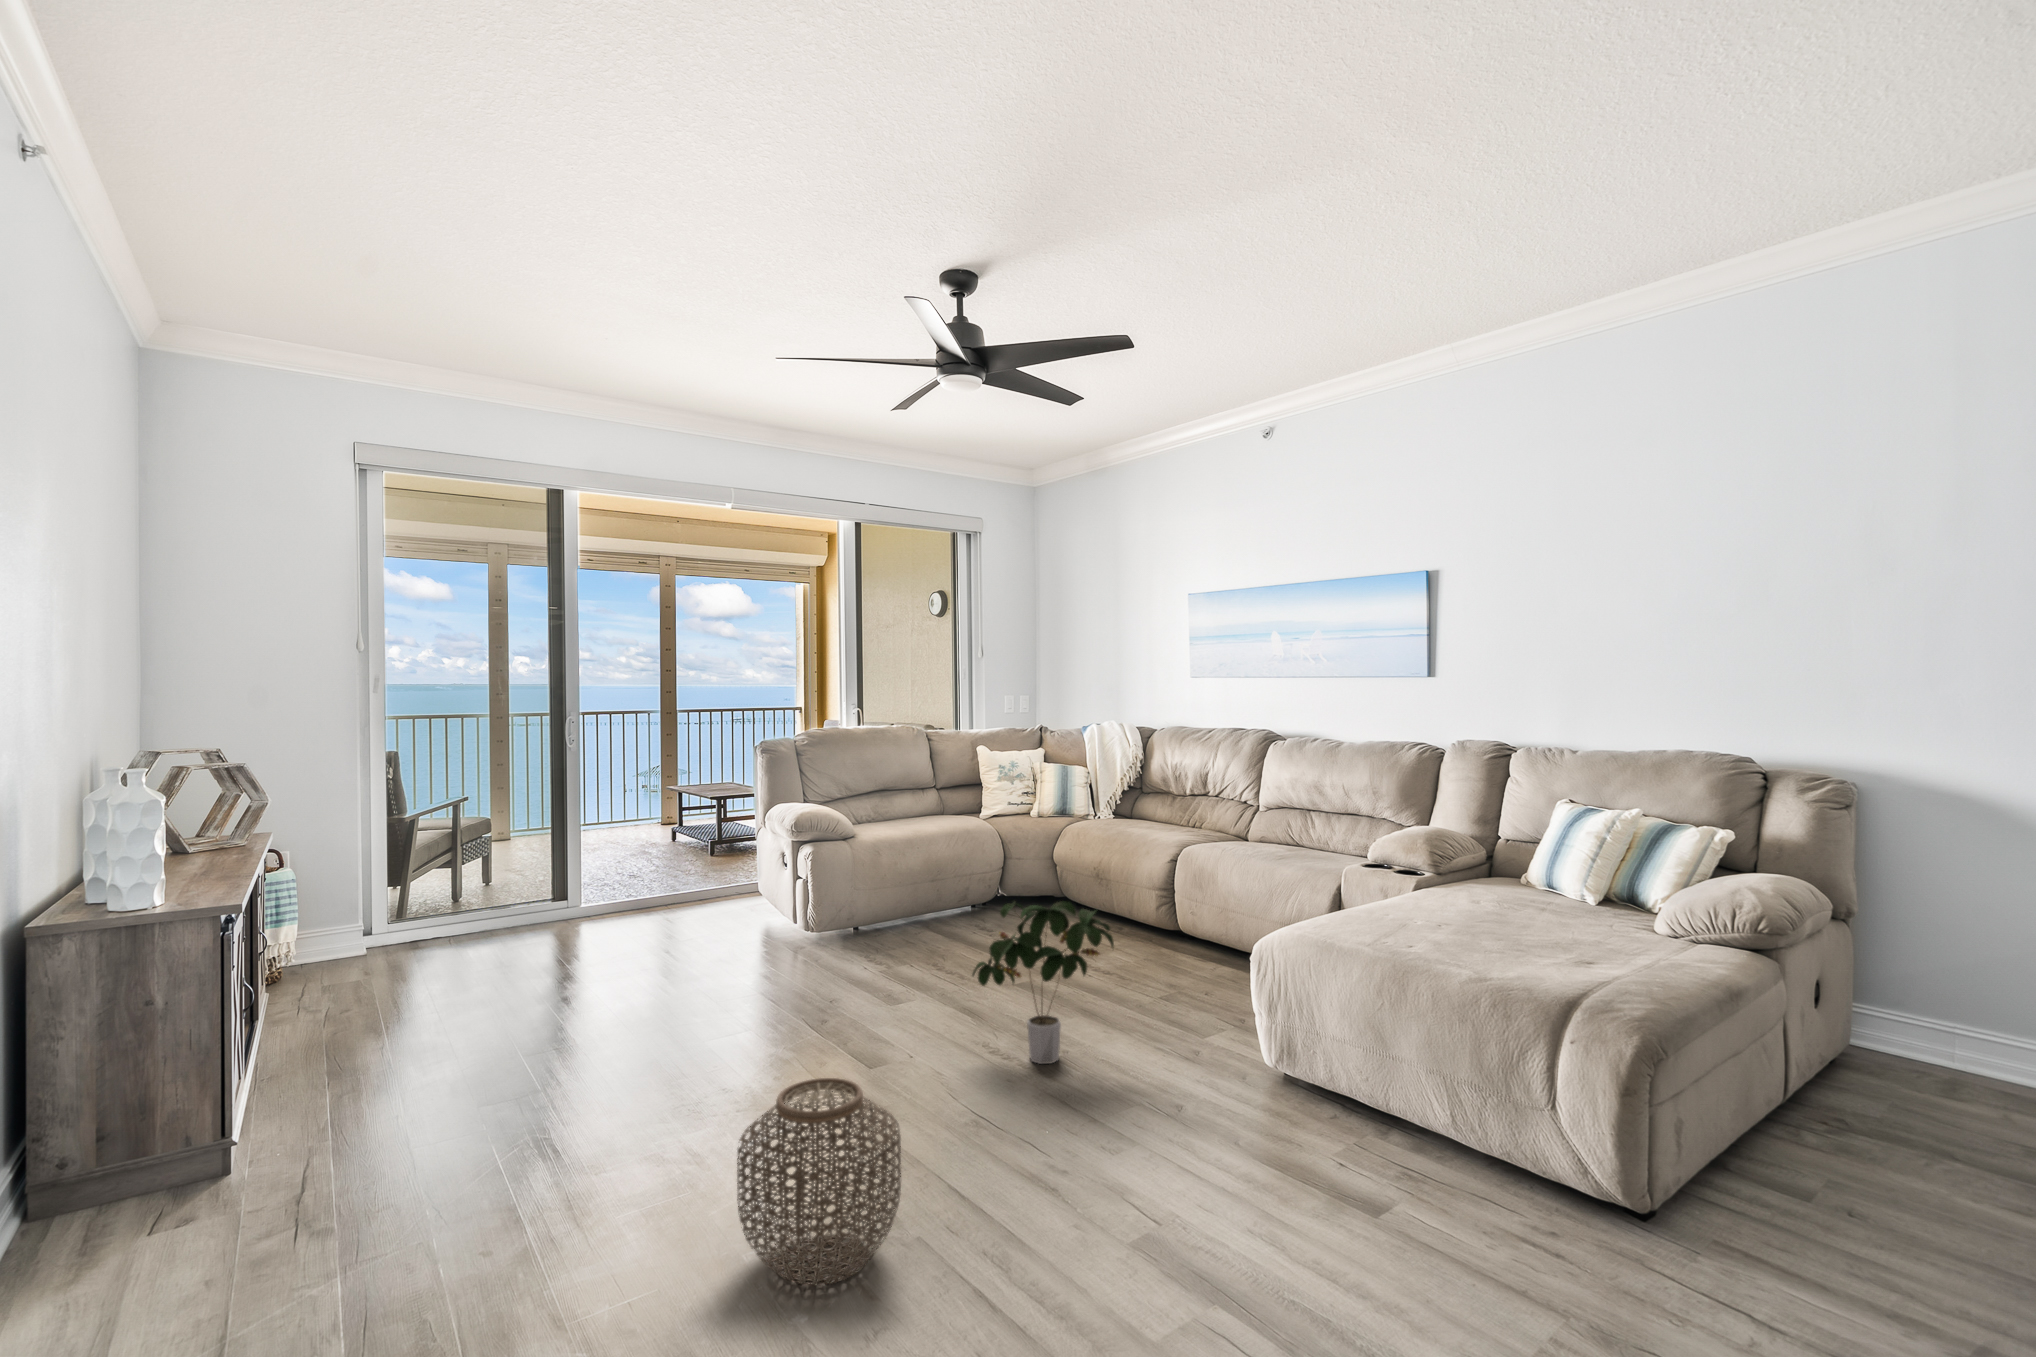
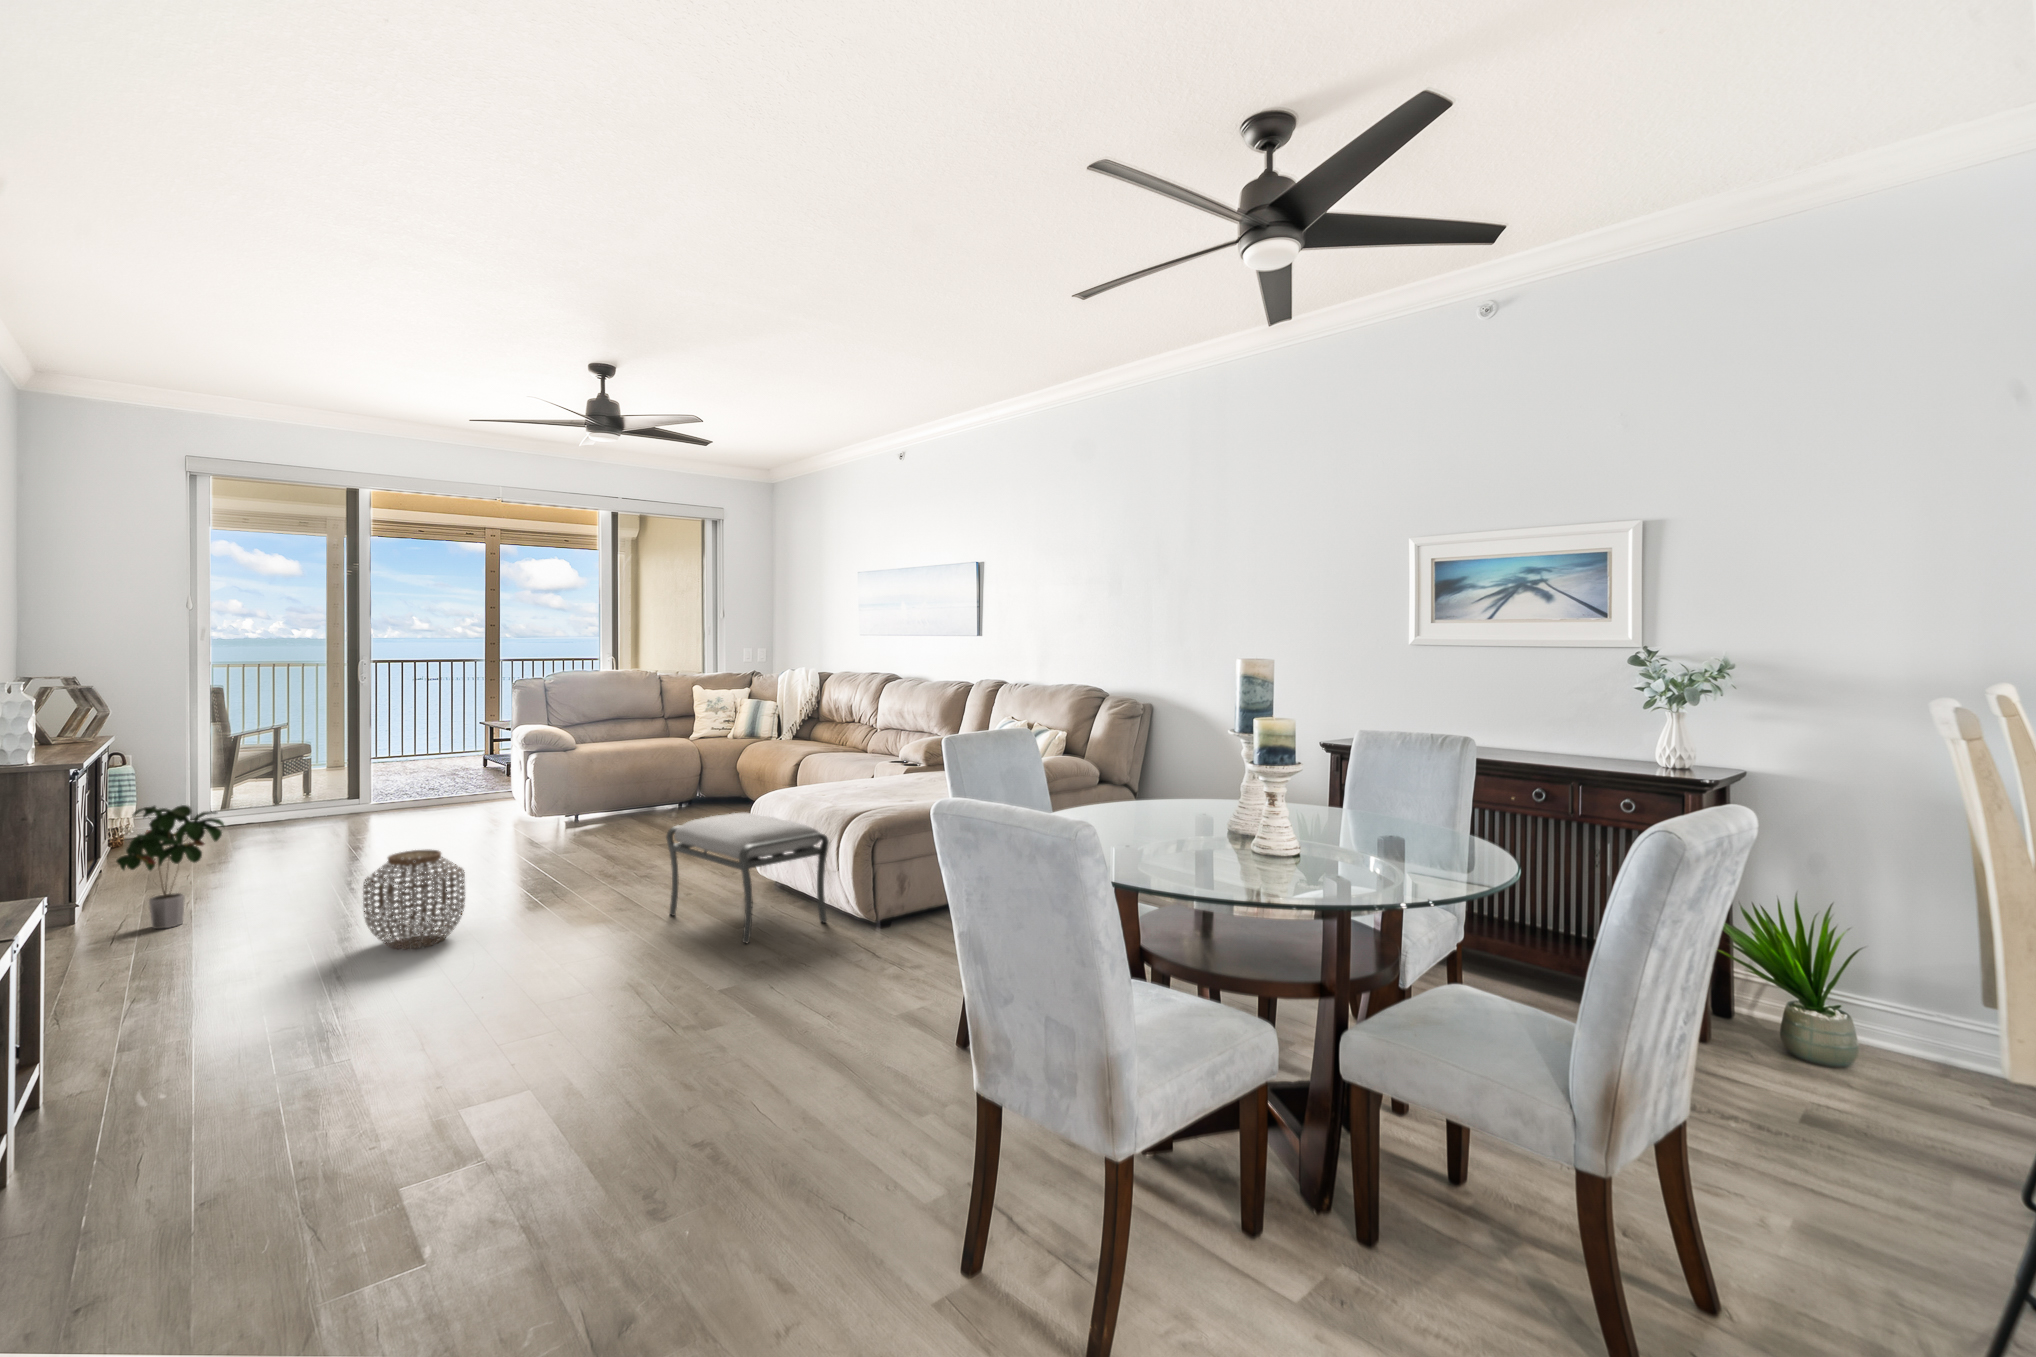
potted plant: present [972,901,1114,1064] -> present [116,805,224,929]
ottoman: none [1205,986,1533,1289] -> present [666,813,829,943]

